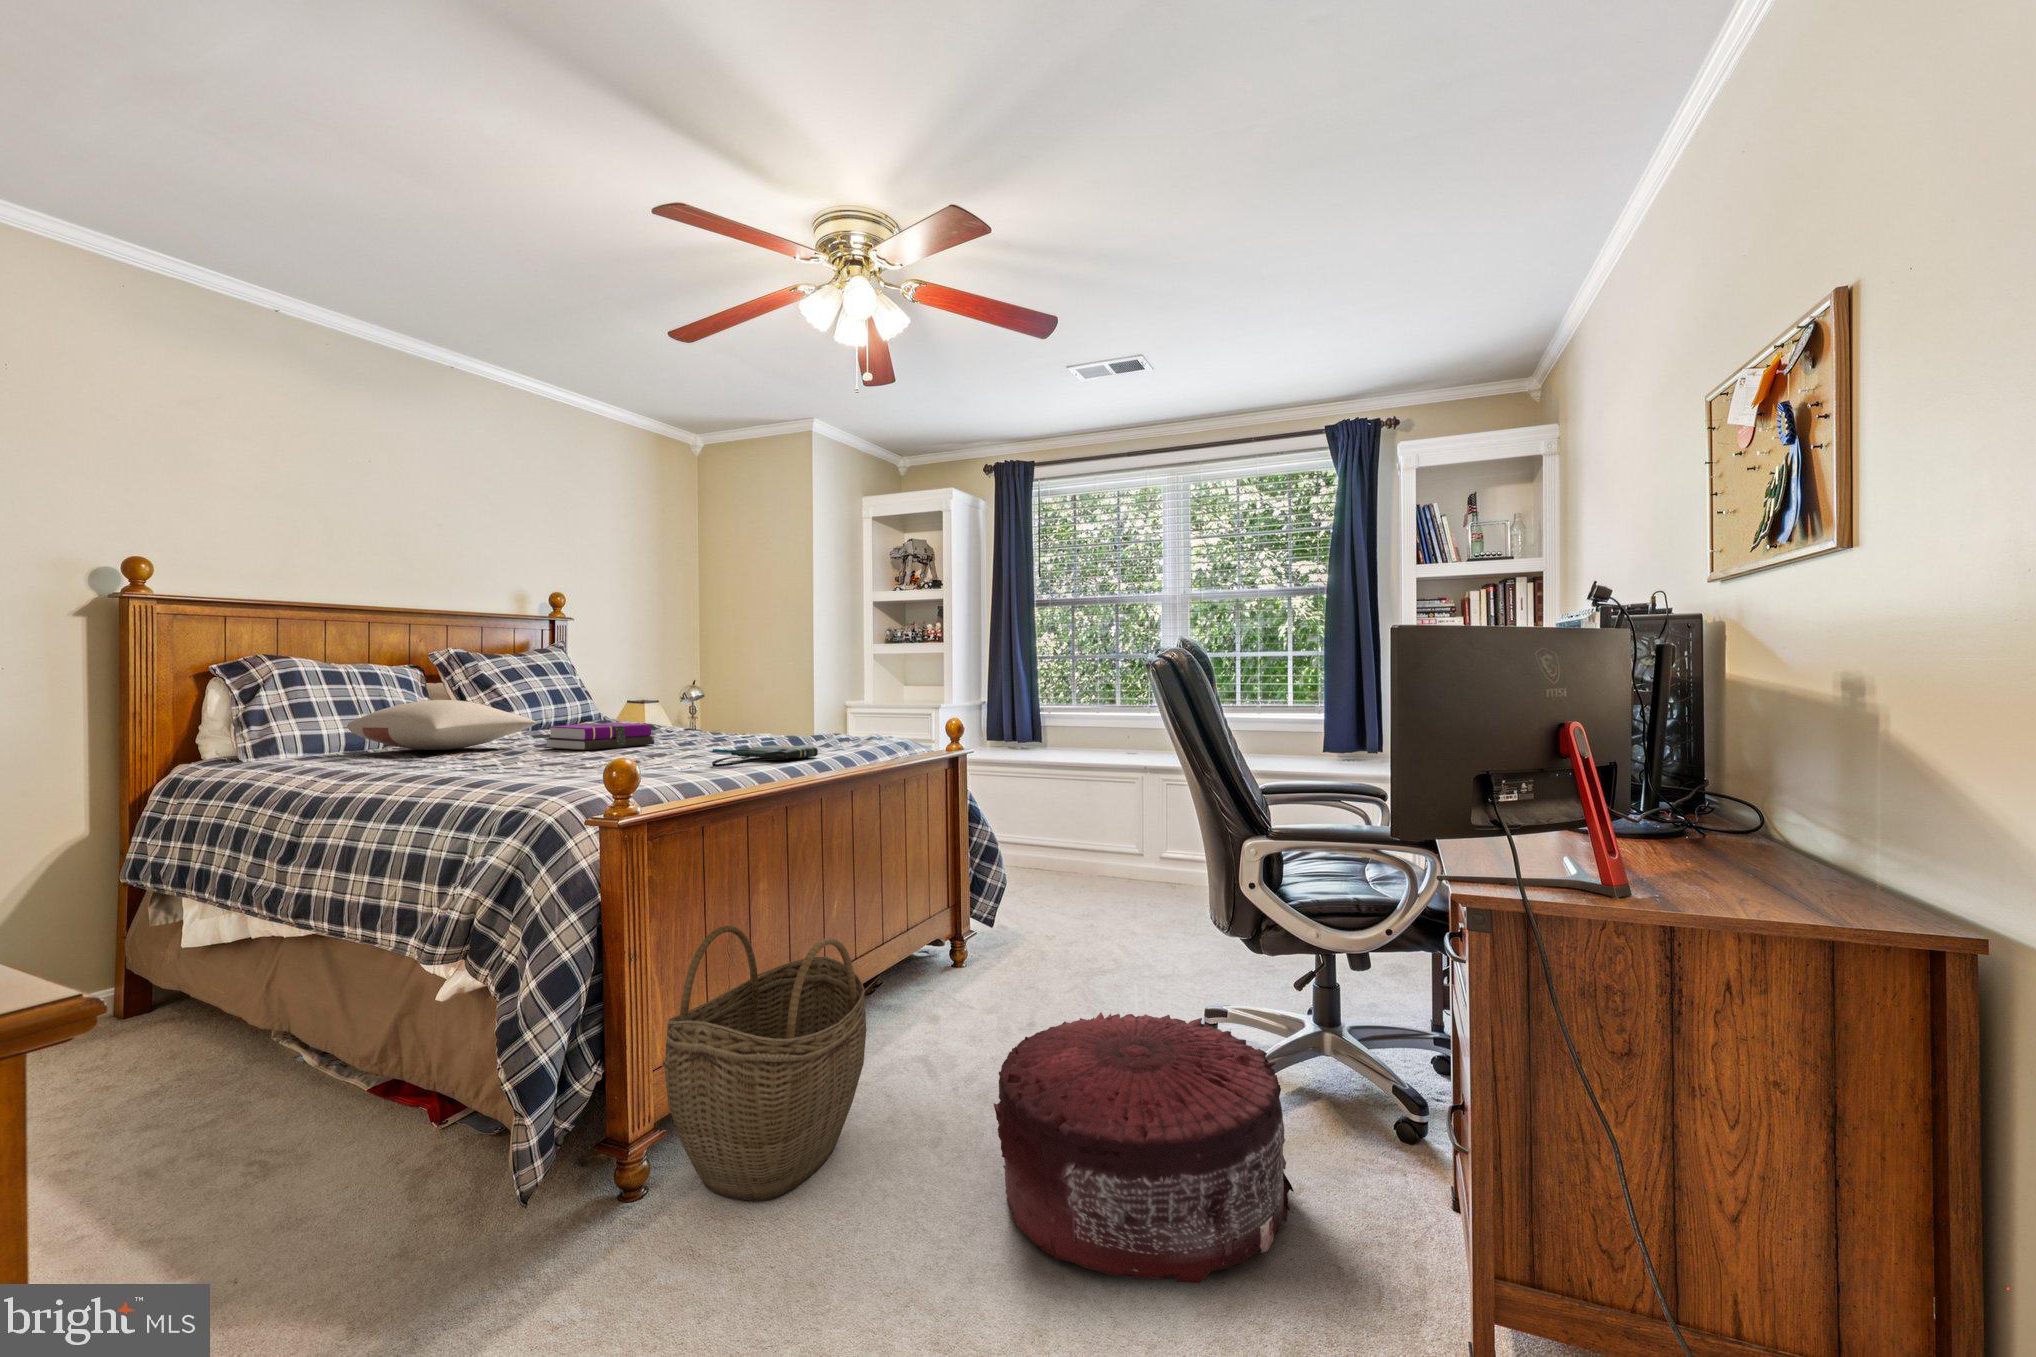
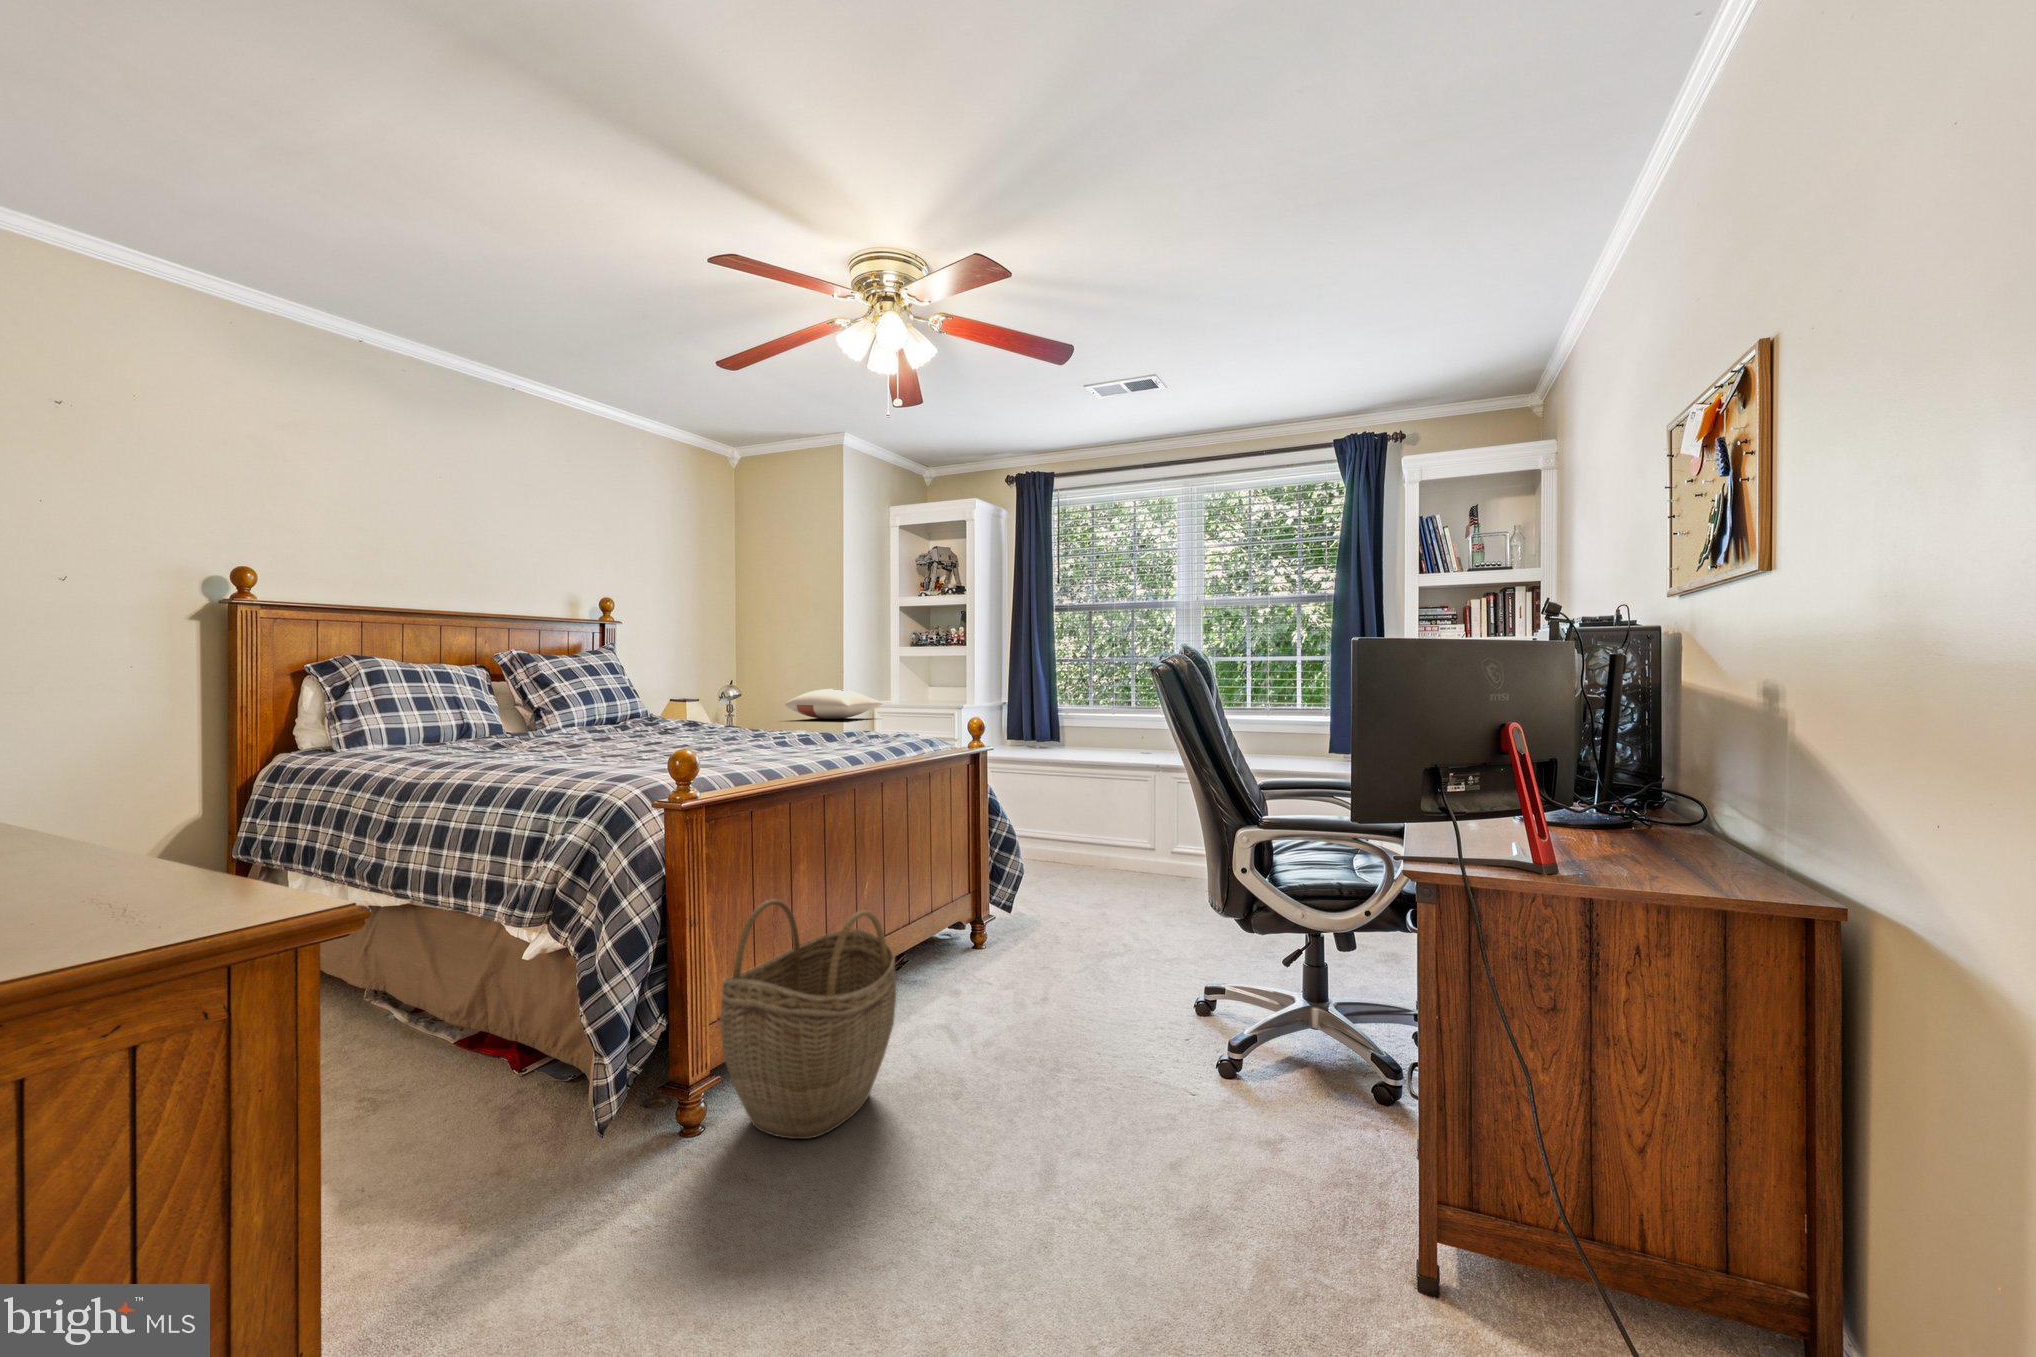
pillow: present [347,700,536,750] -> present [785,689,882,719]
notebook: present [545,723,655,750] -> none [603,719,702,743]
tote bag: present [712,745,818,767] -> none [758,740,852,759]
pouf: present [994,1012,1294,1284] -> none [1009,981,1276,1211]

